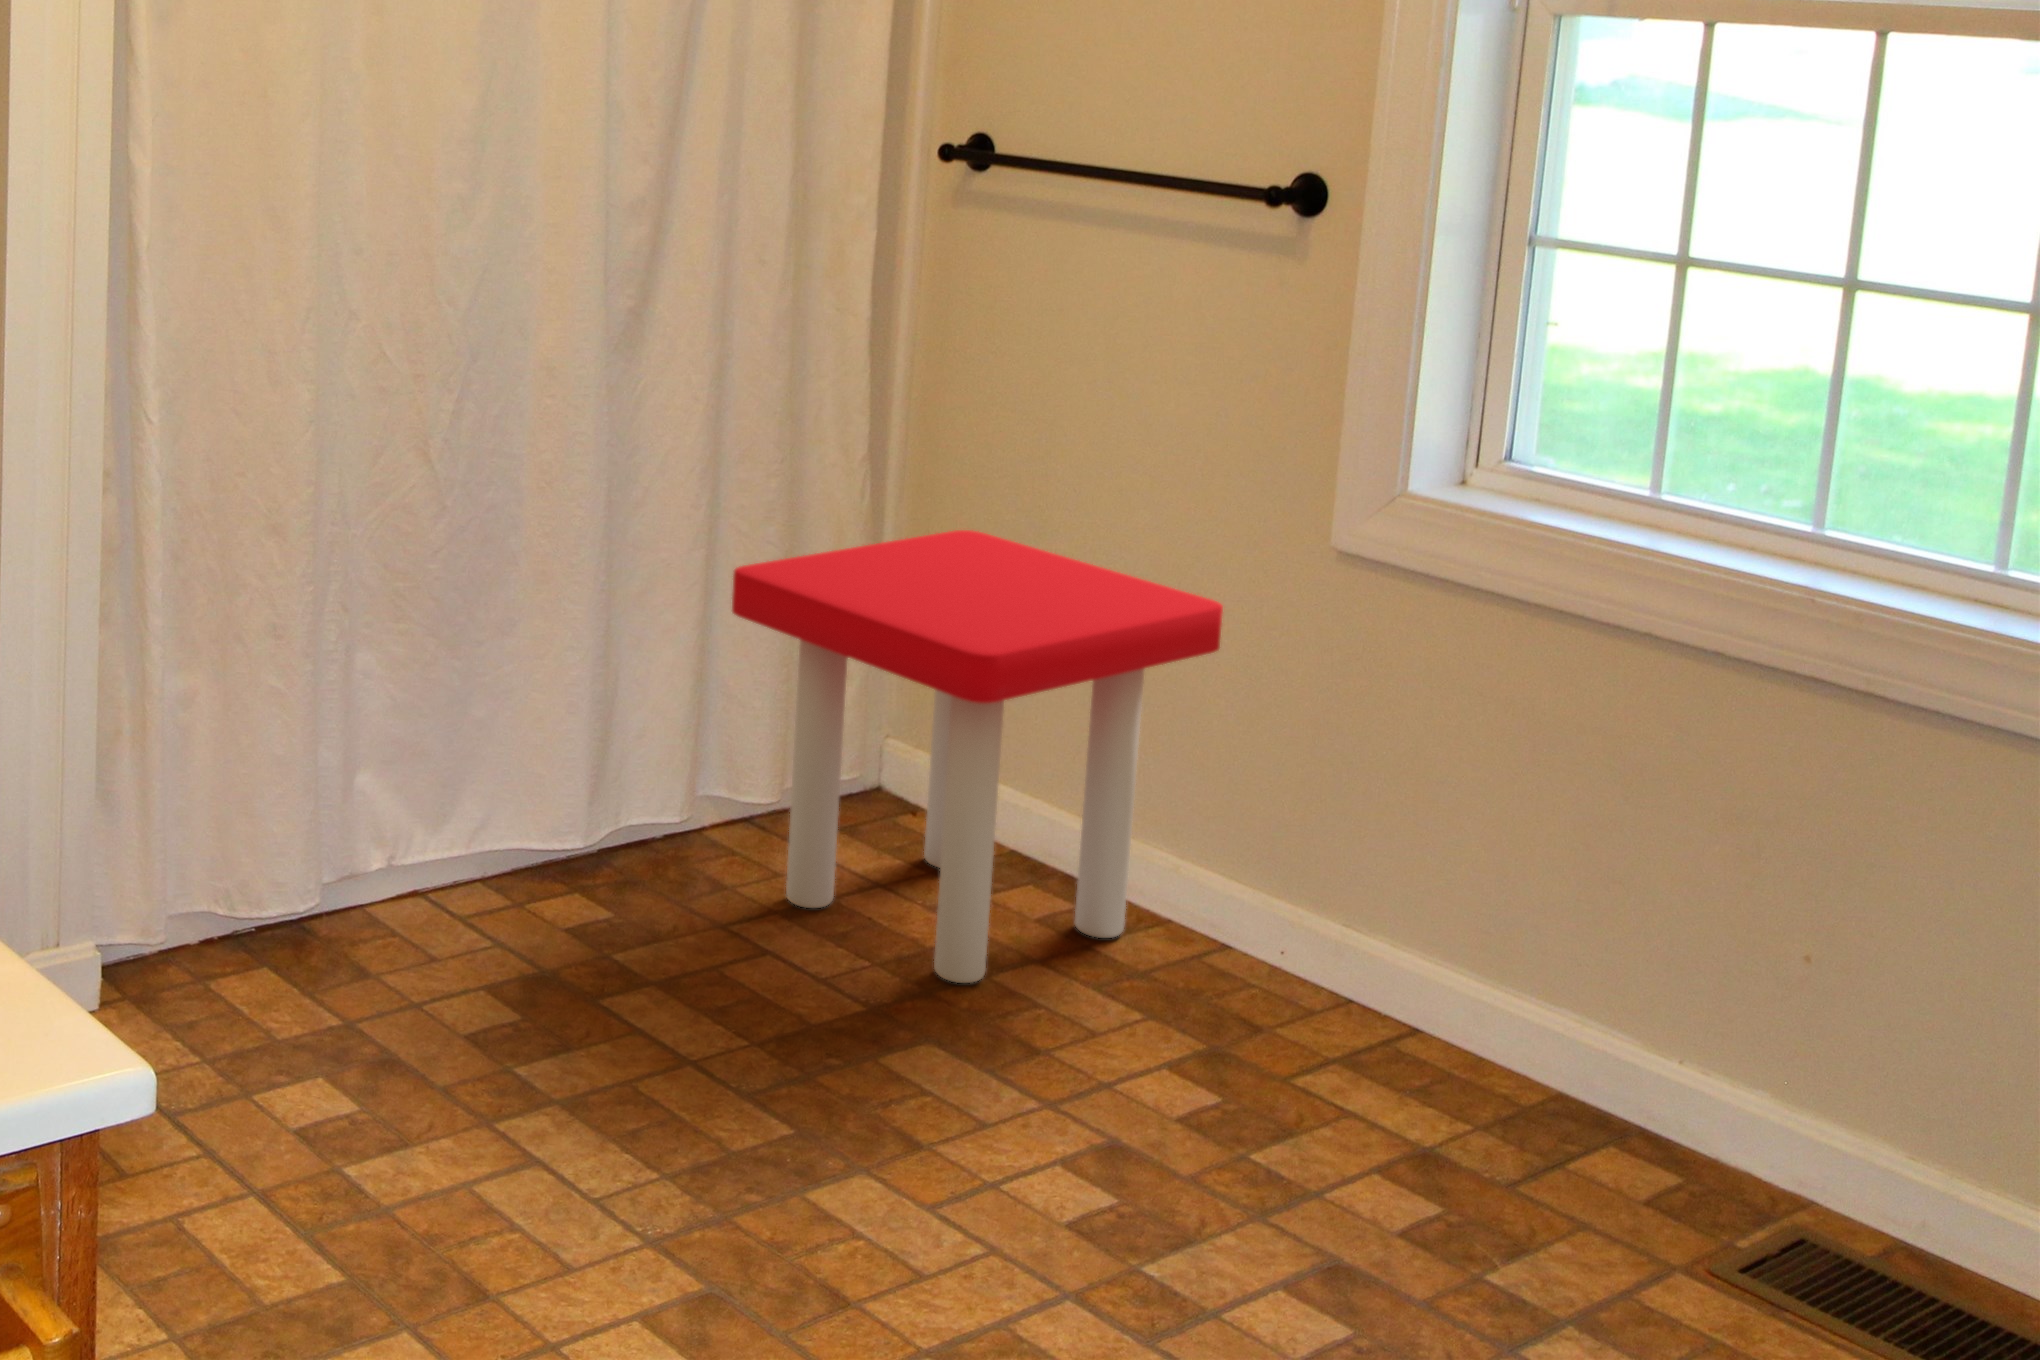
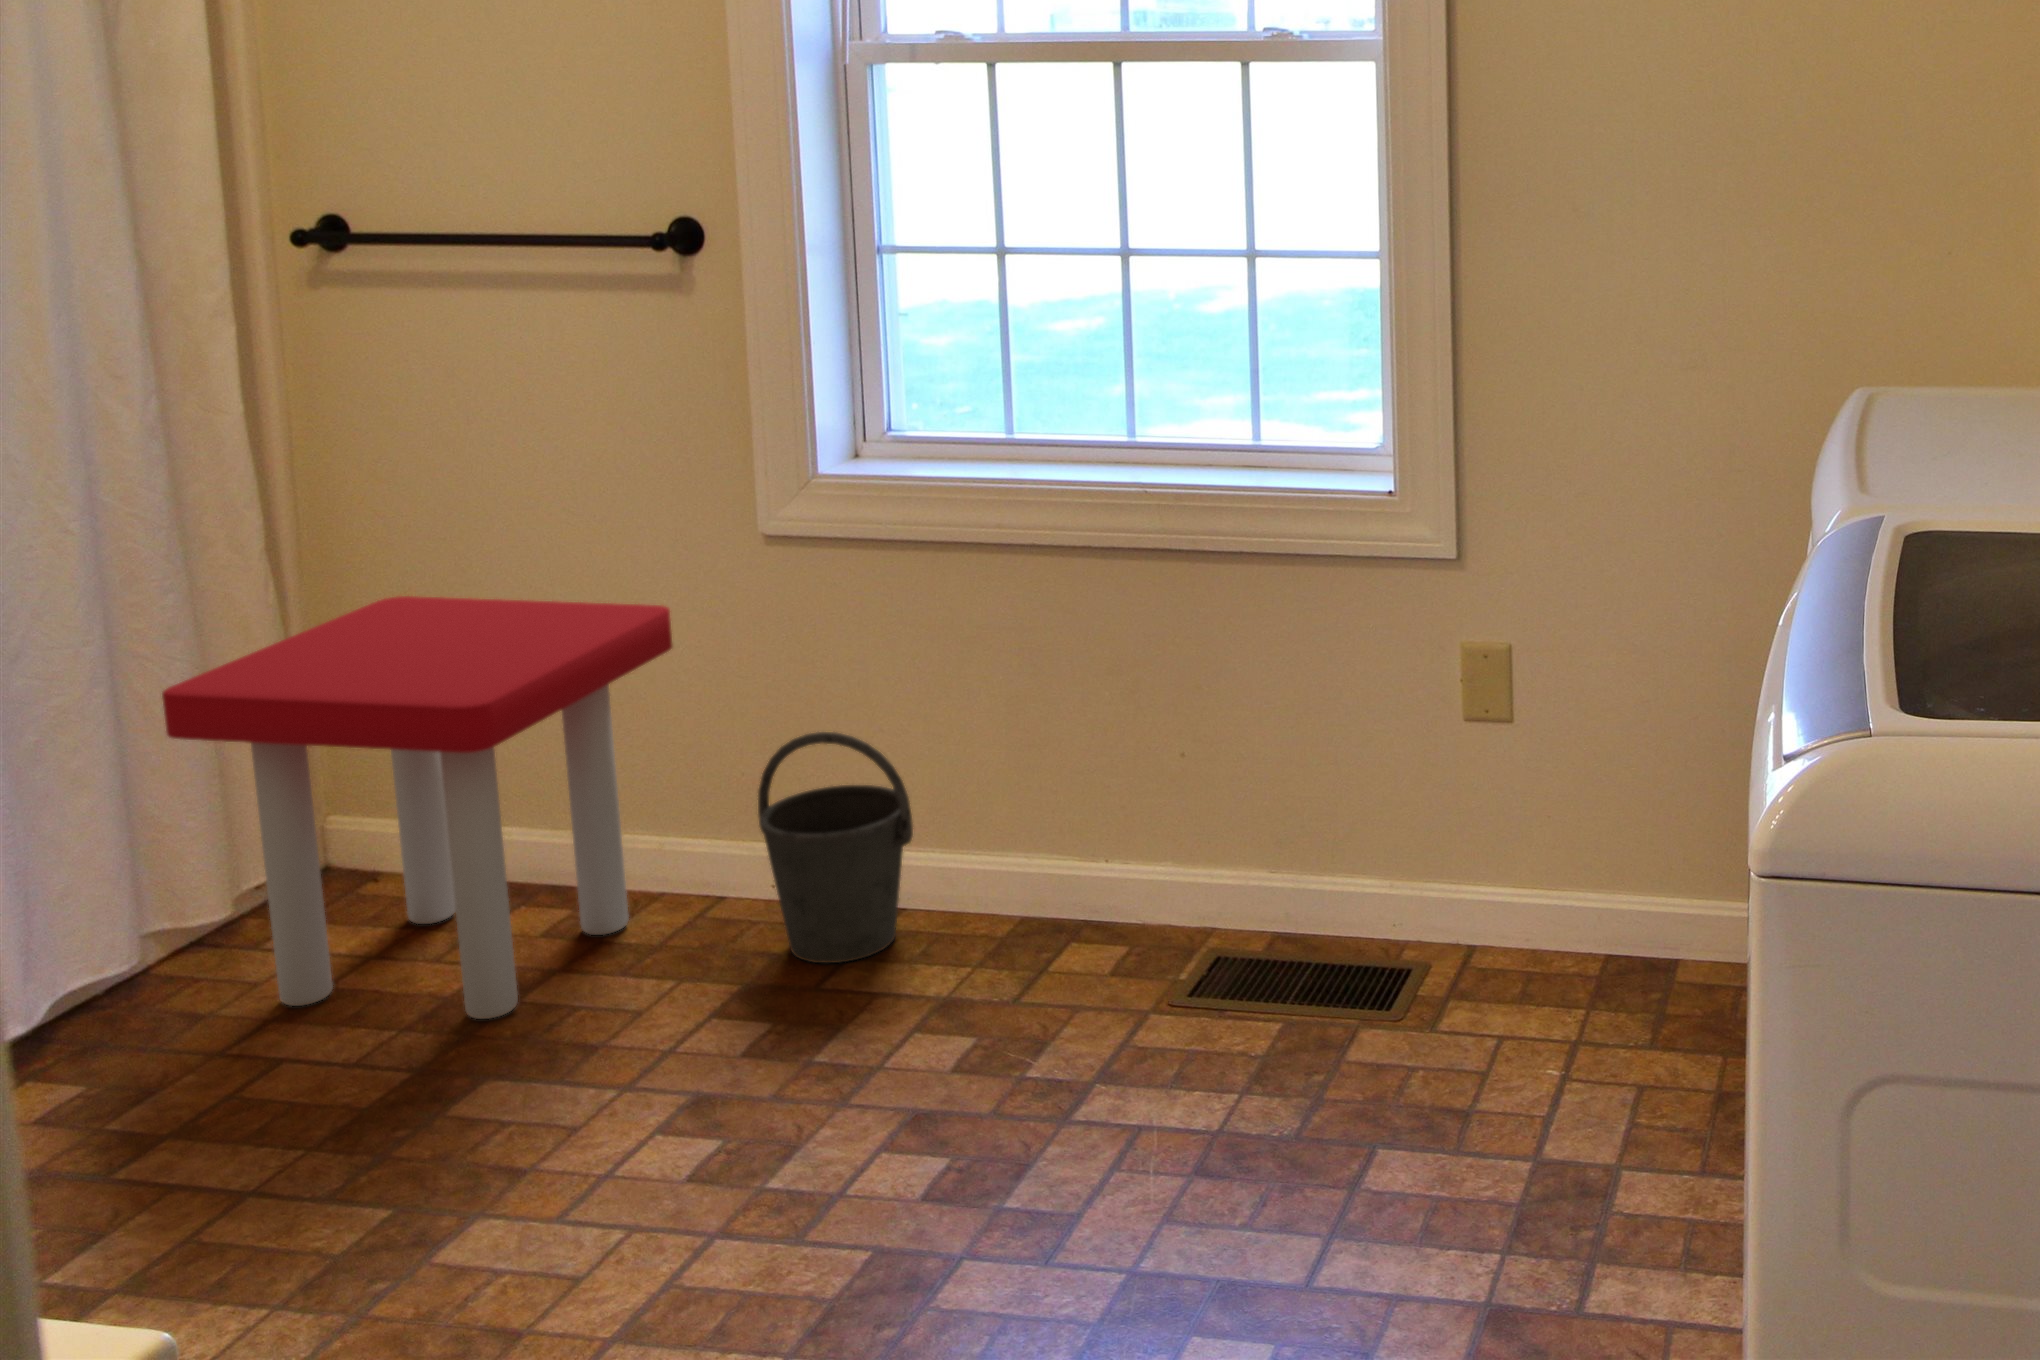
bucket: none [1264,785,1442,1062] -> present [758,732,913,963]

